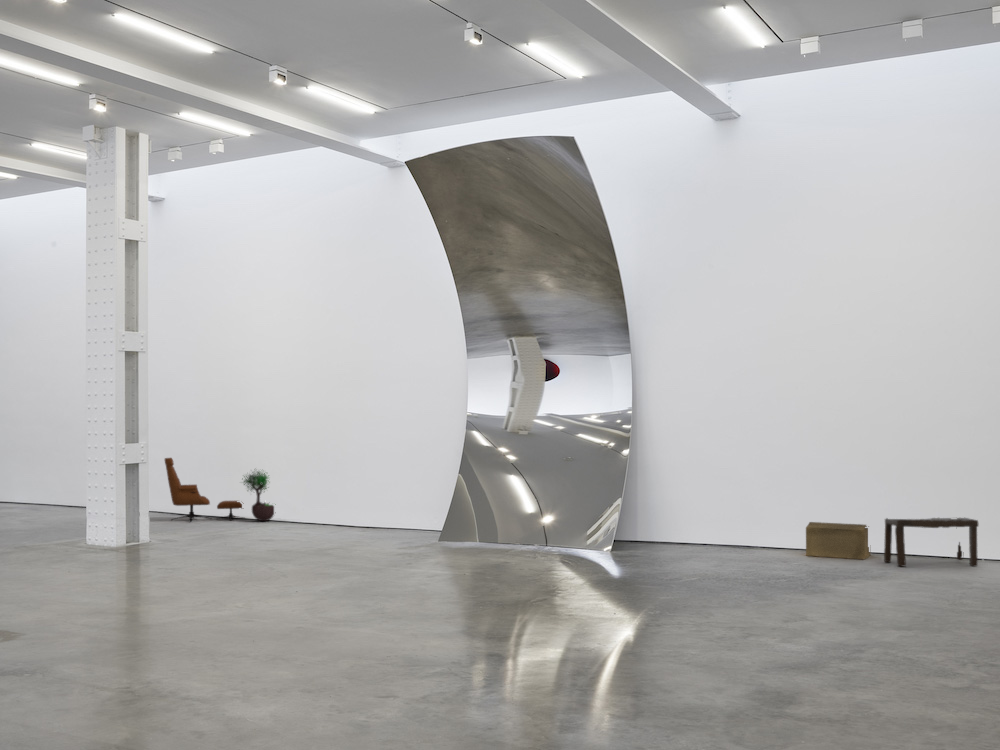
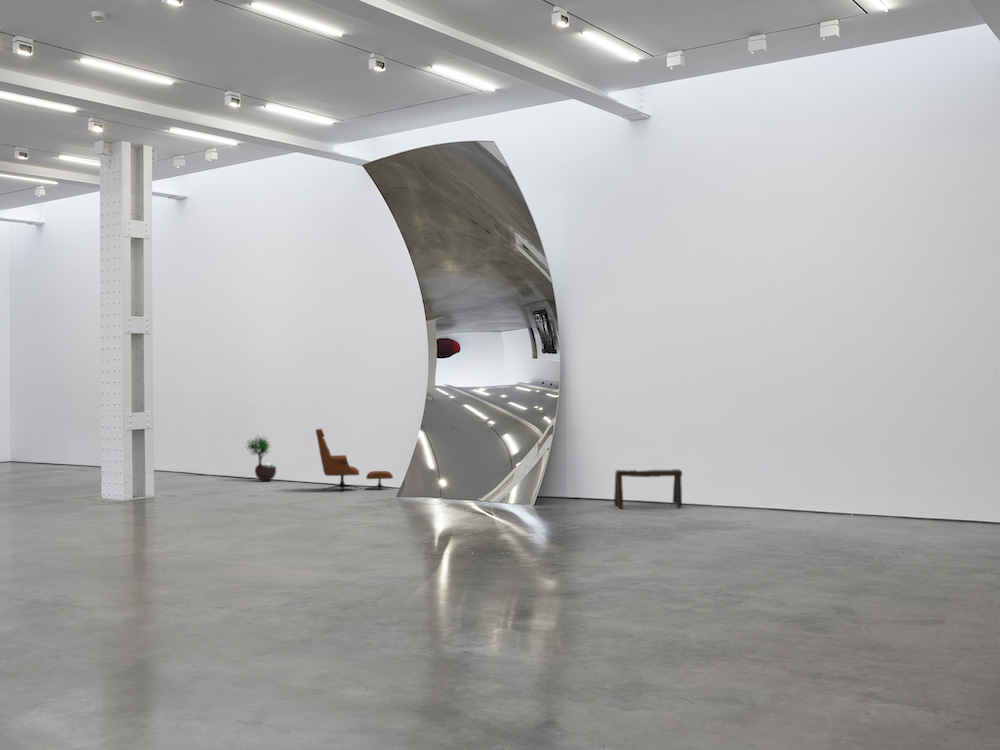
lounge chair: present [165,458,244,522] -> present [316,429,393,491]
bench: present [884,518,978,566] -> present [614,469,682,508]
cardboard box: present [806,522,870,559] -> none [697,480,756,513]

